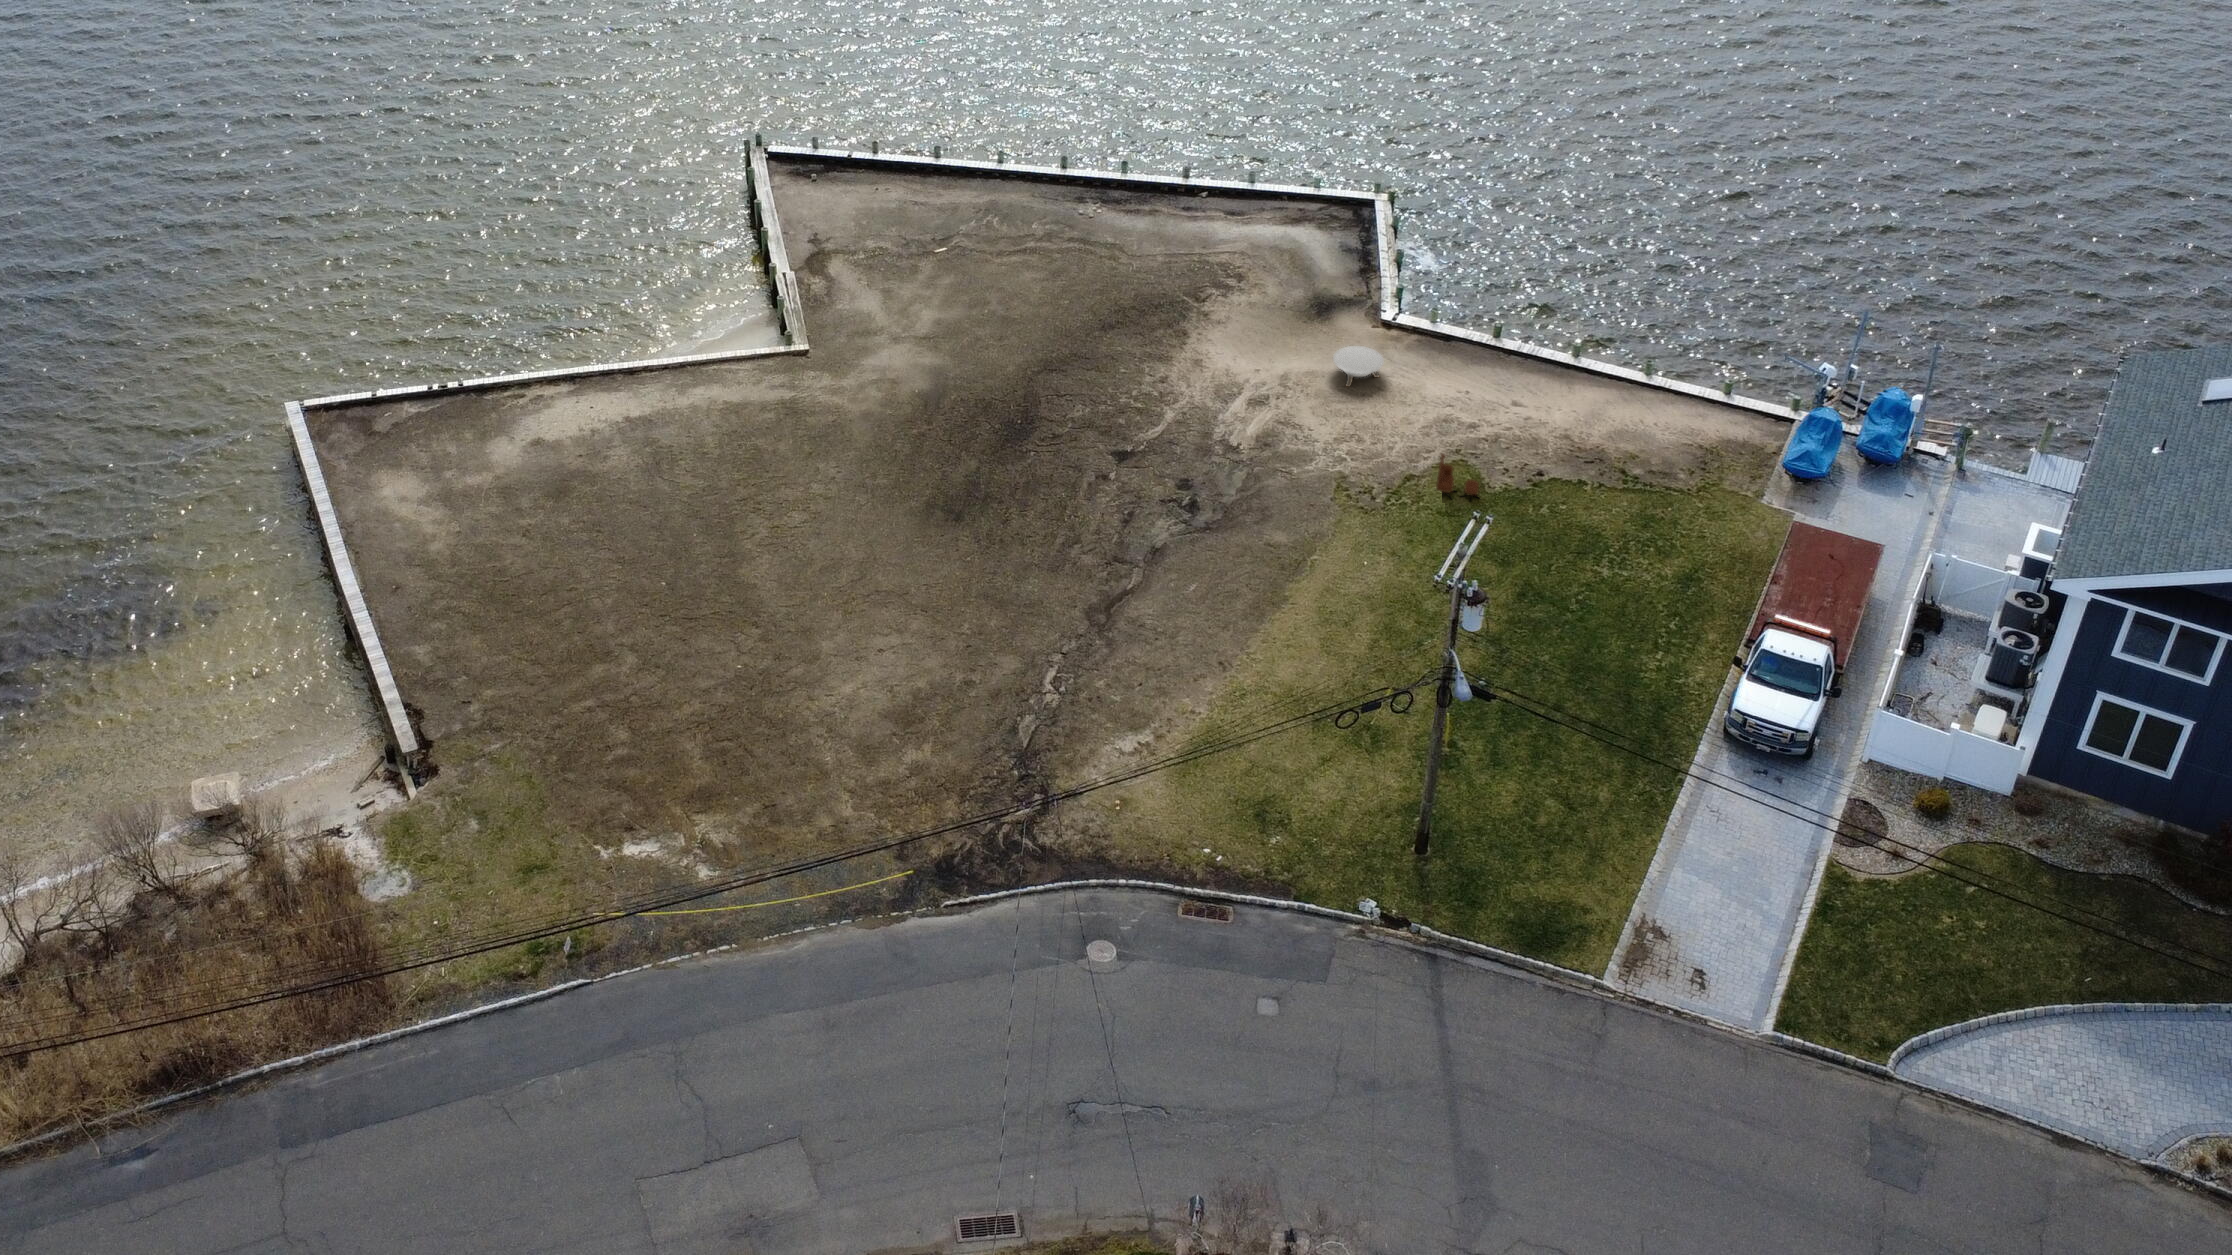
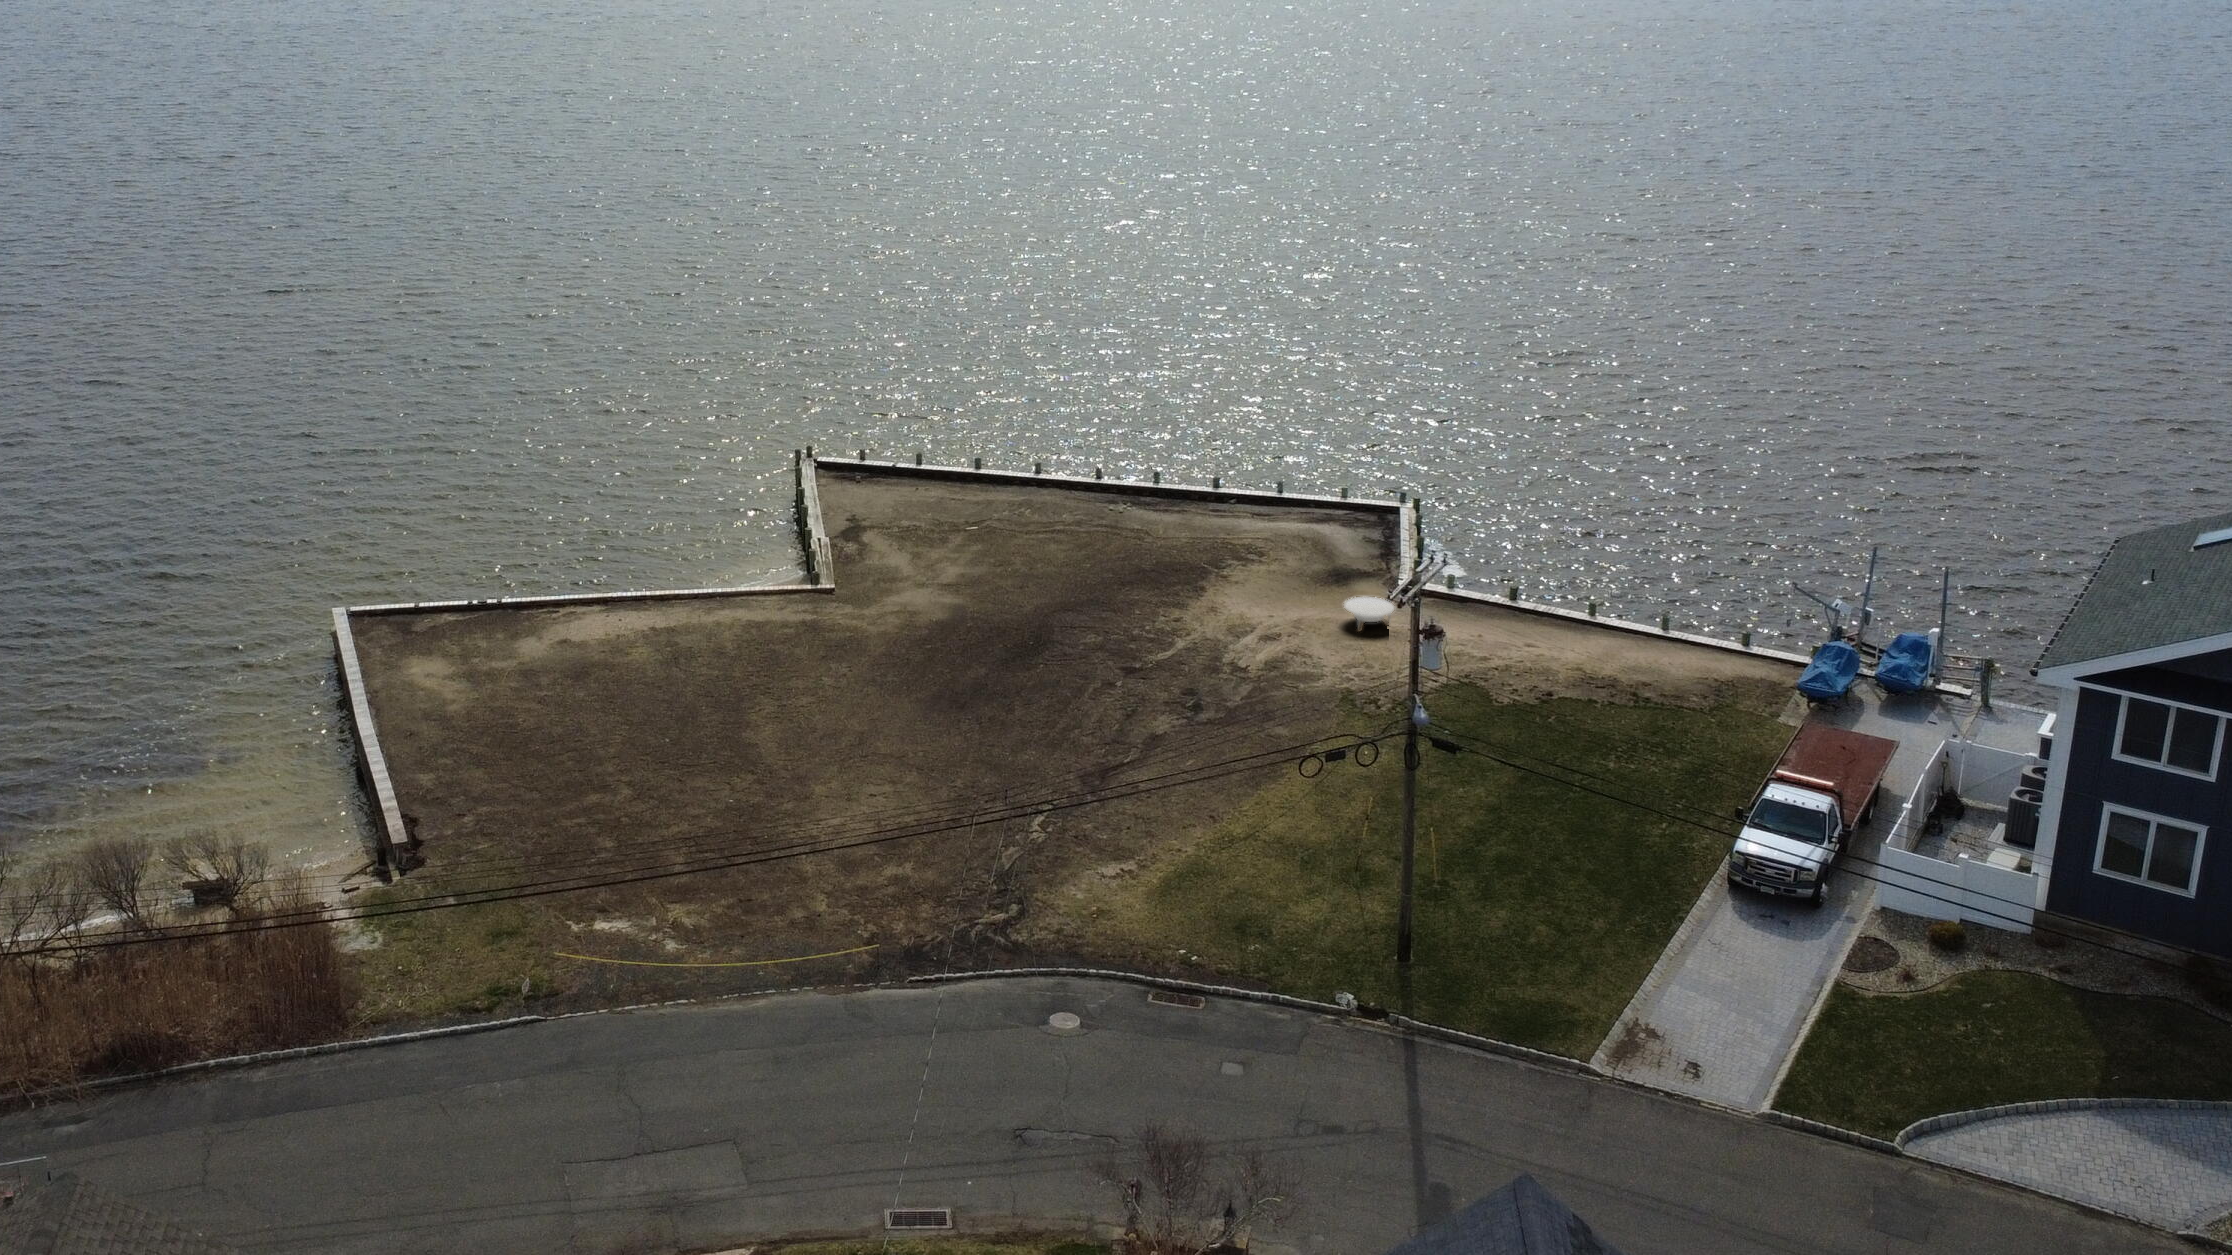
lounge chair: present [1436,454,1479,497] -> none [1437,664,1487,714]

